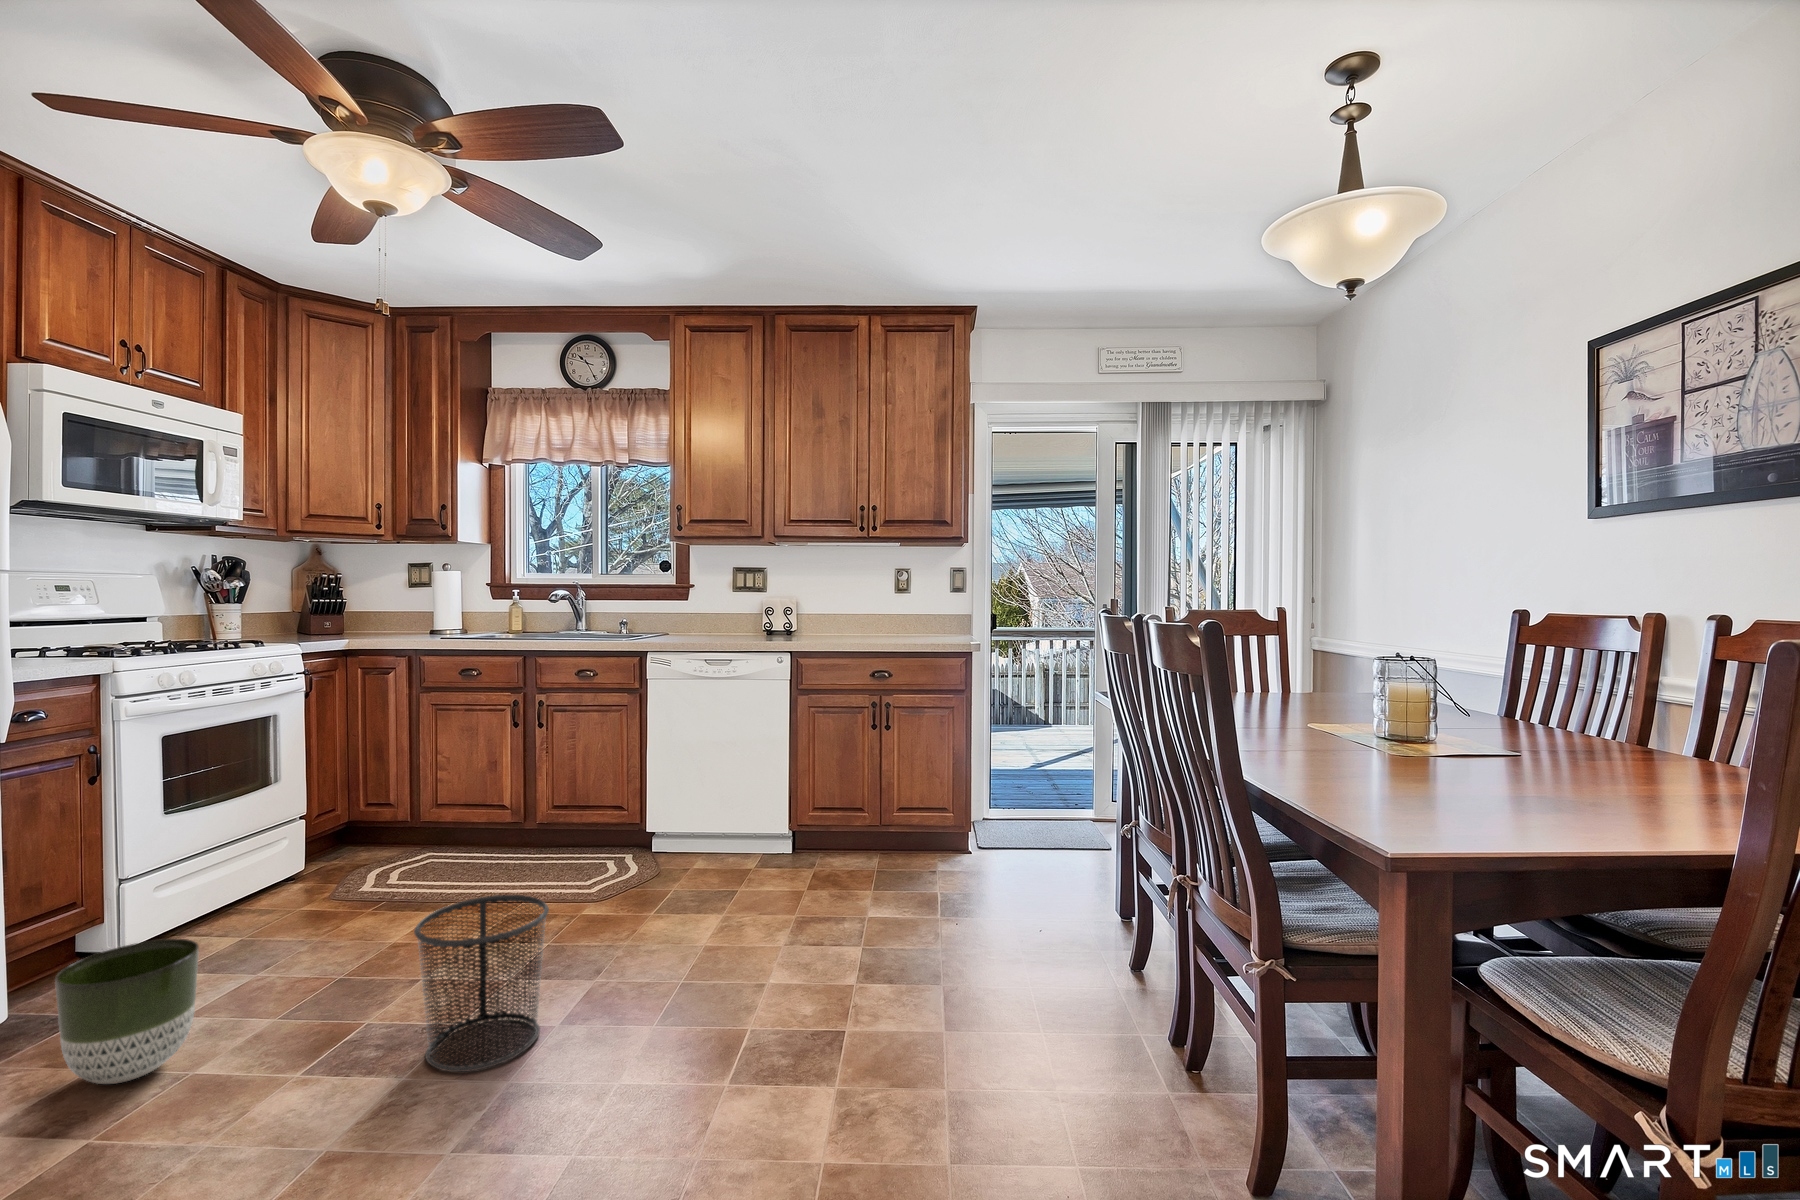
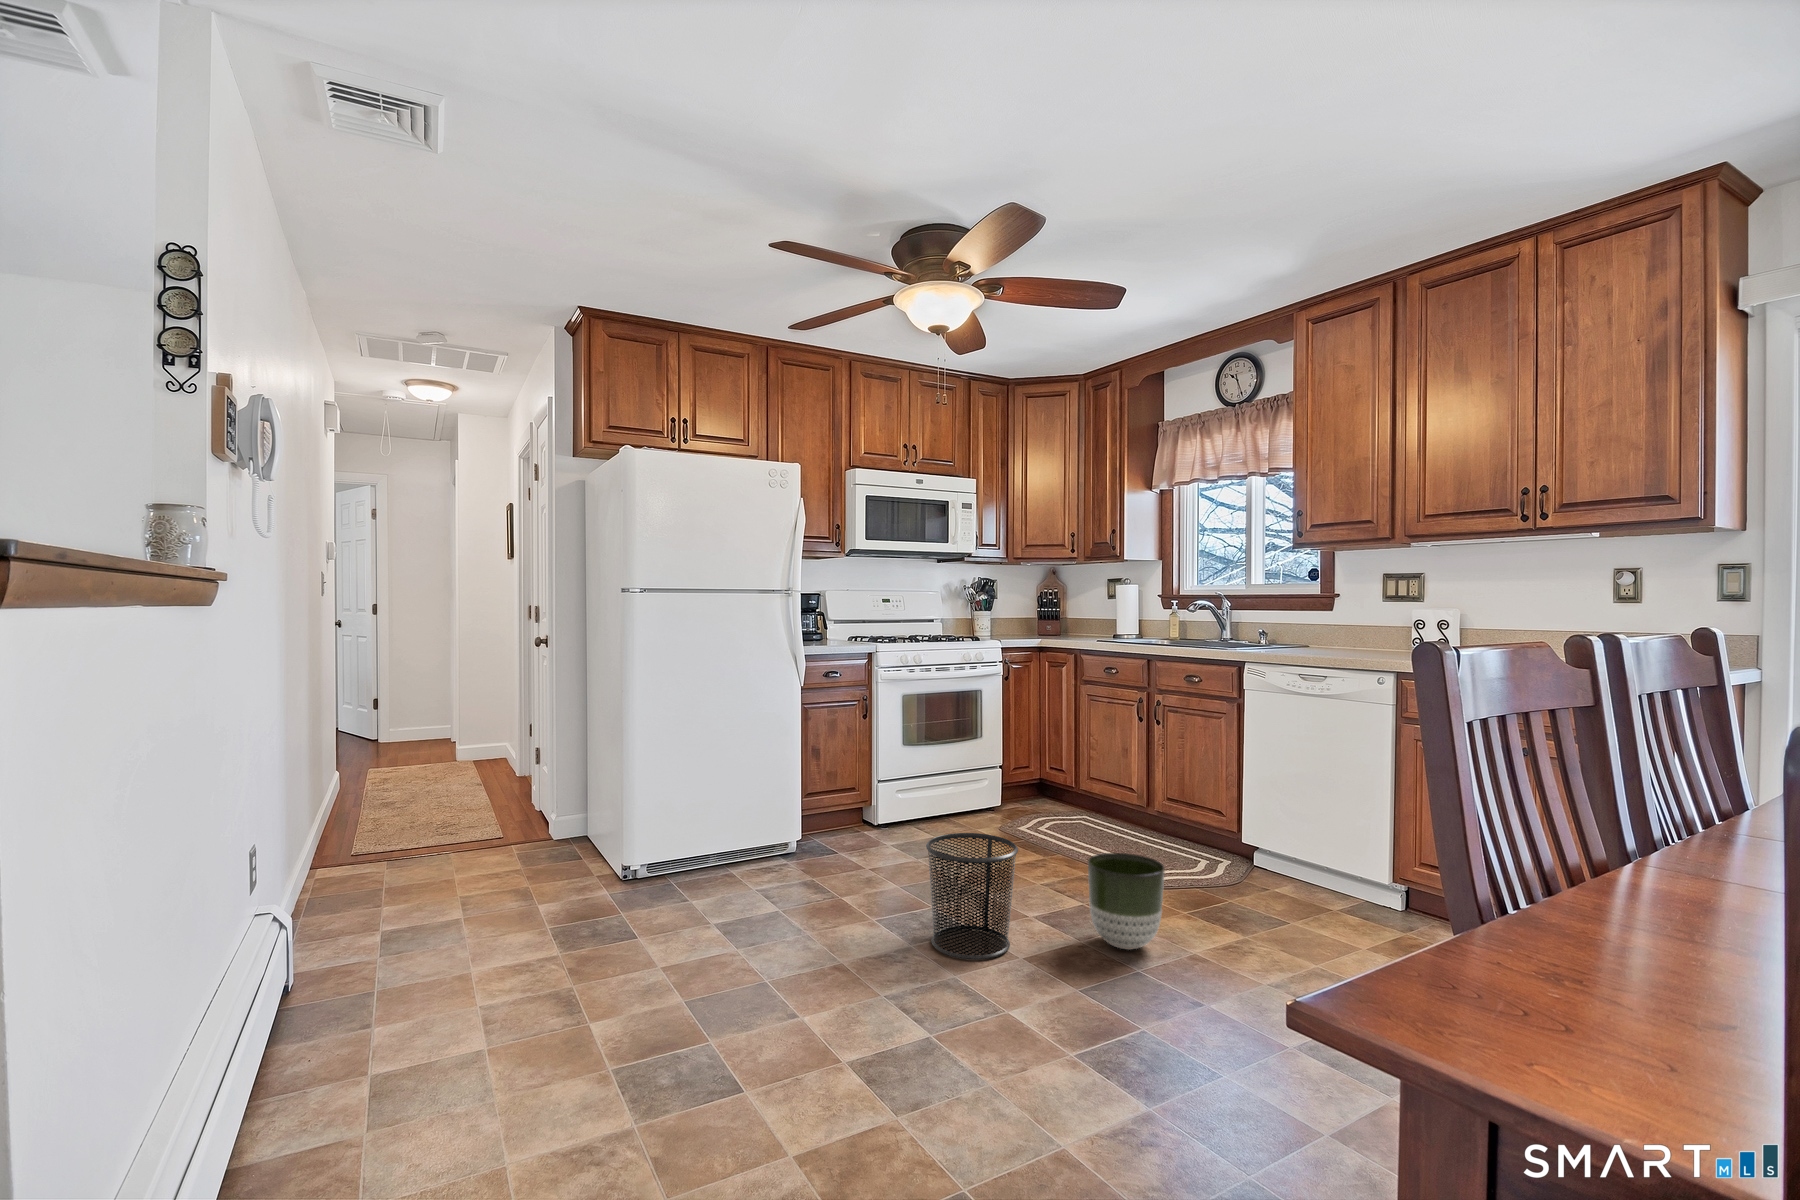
planter: present [55,939,199,1084] -> present [1088,853,1165,950]

